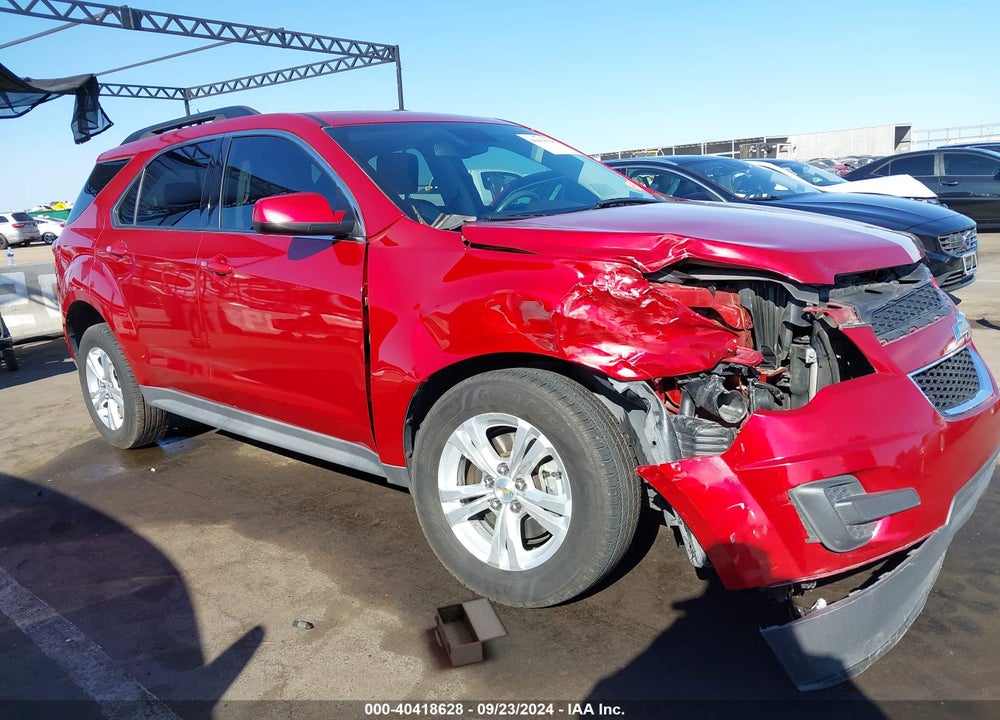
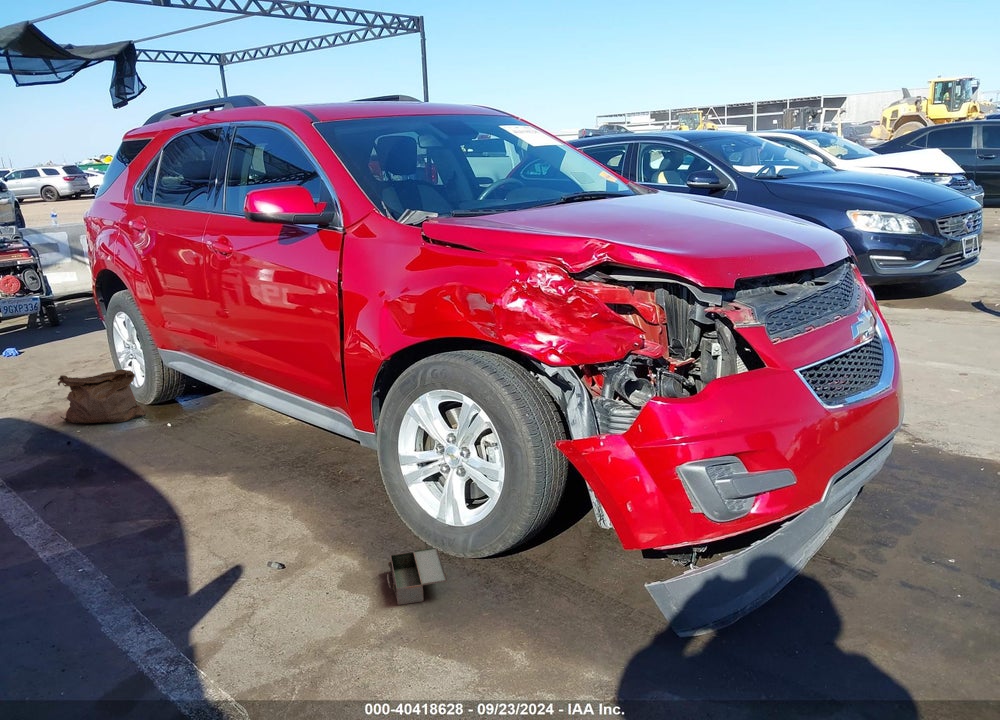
bag: none [25,411,126,473] -> present [58,369,146,424]

